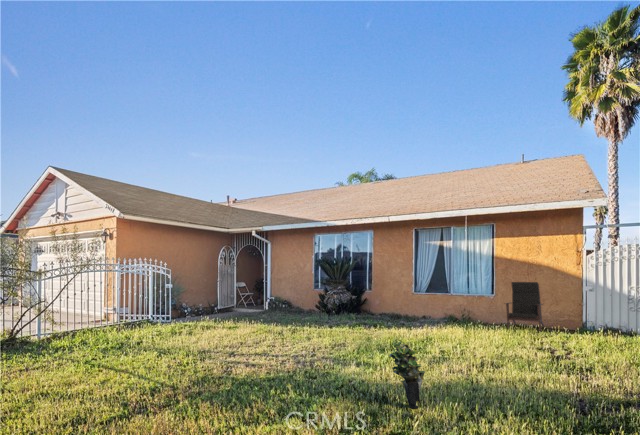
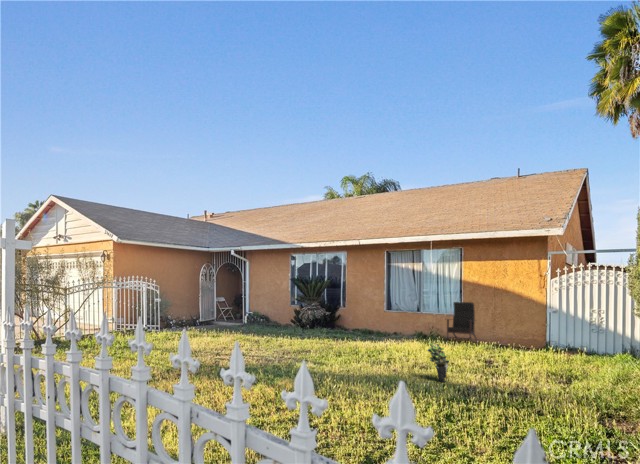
potted plant: present [389,342,425,409] -> present [427,343,449,382]

